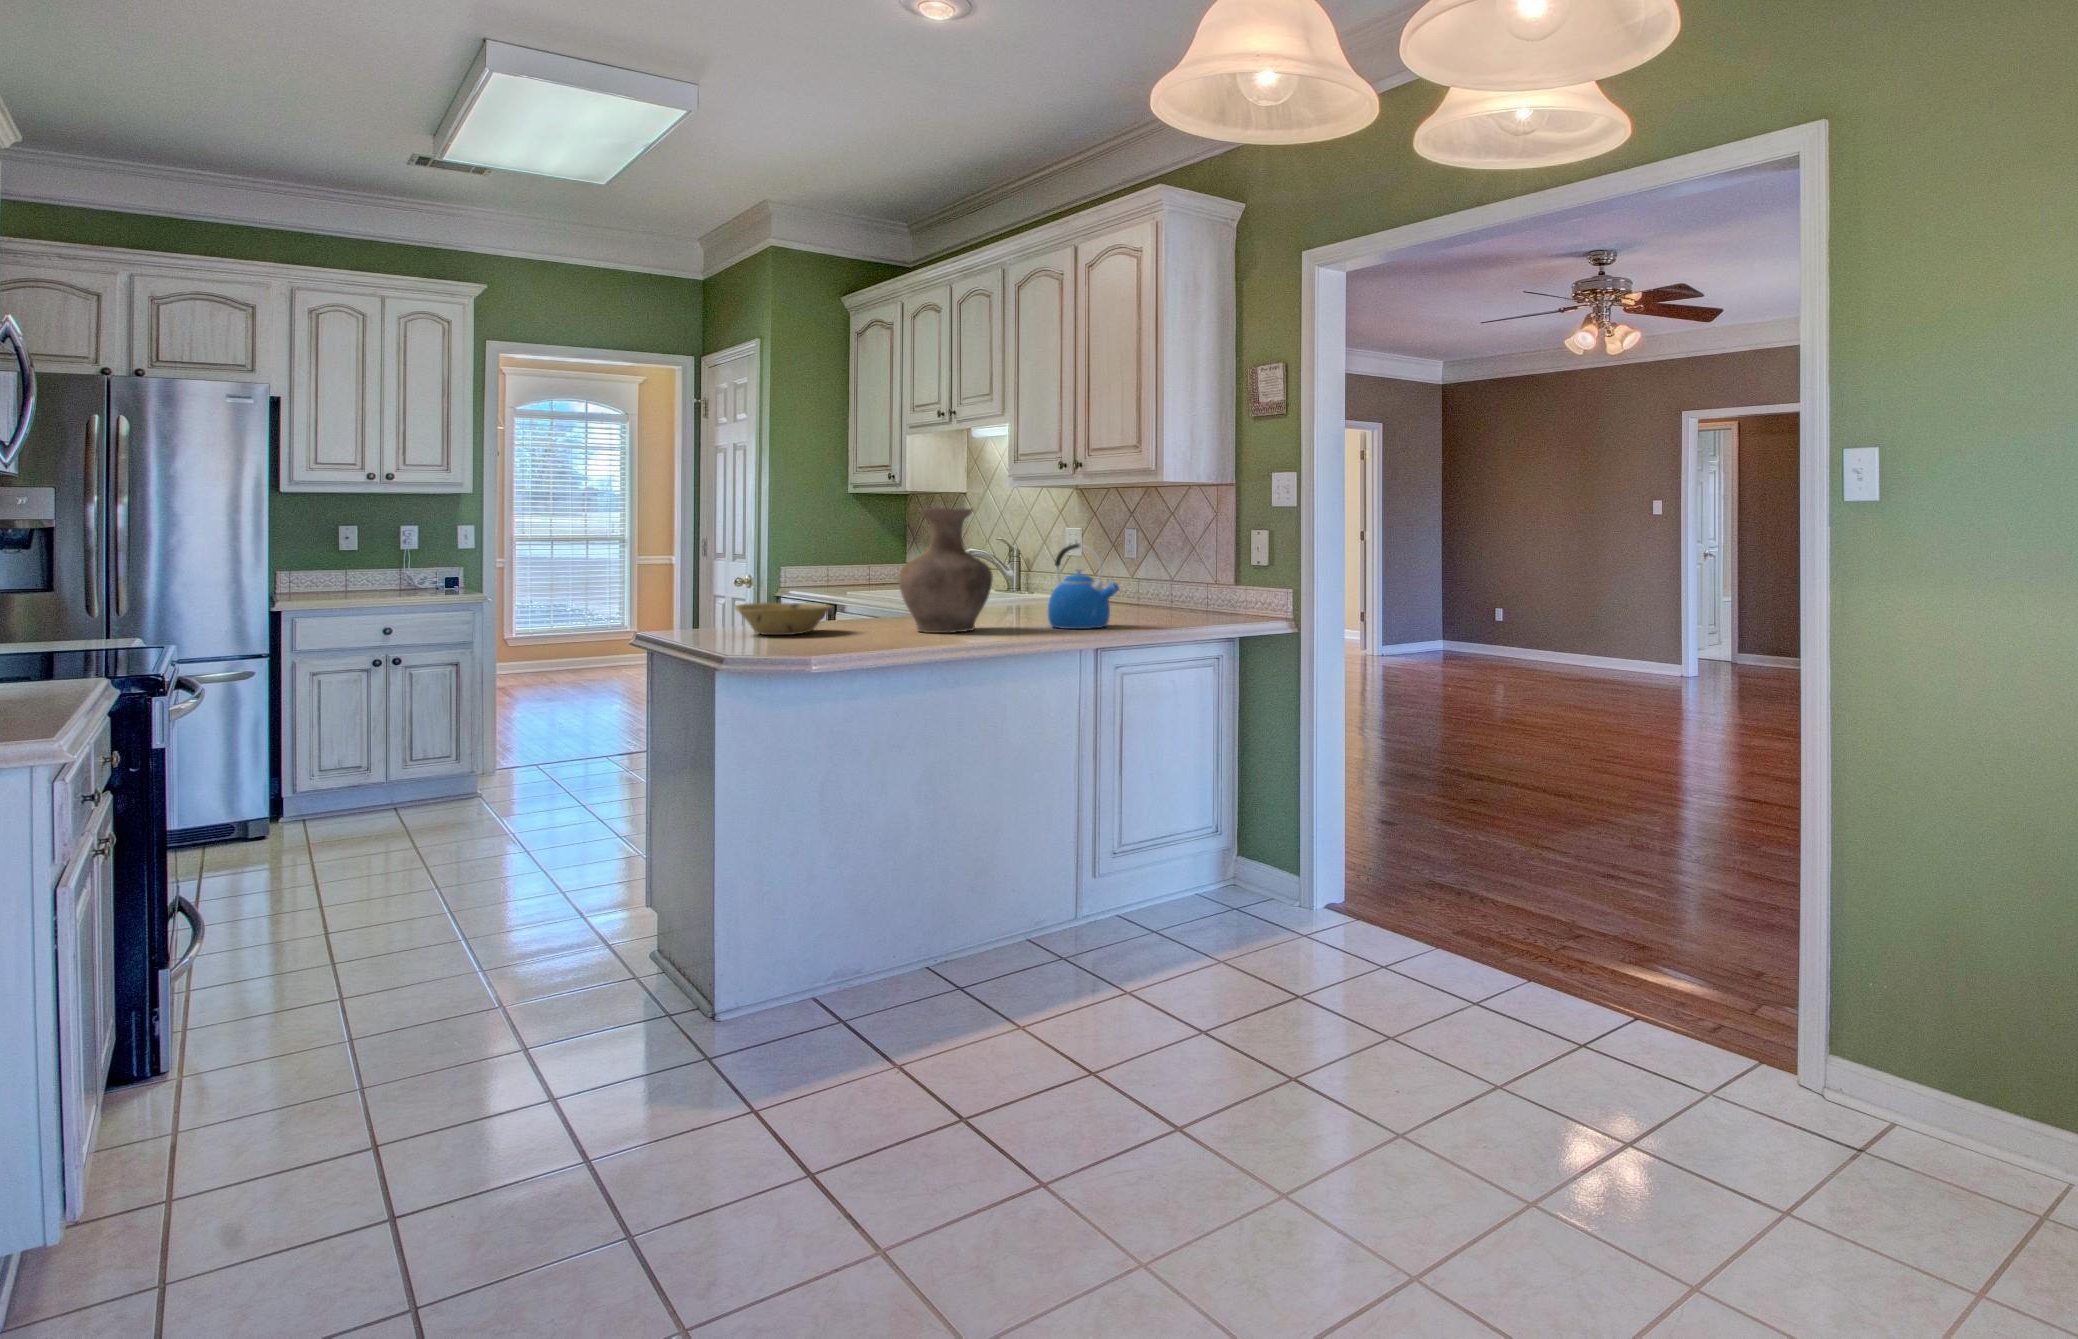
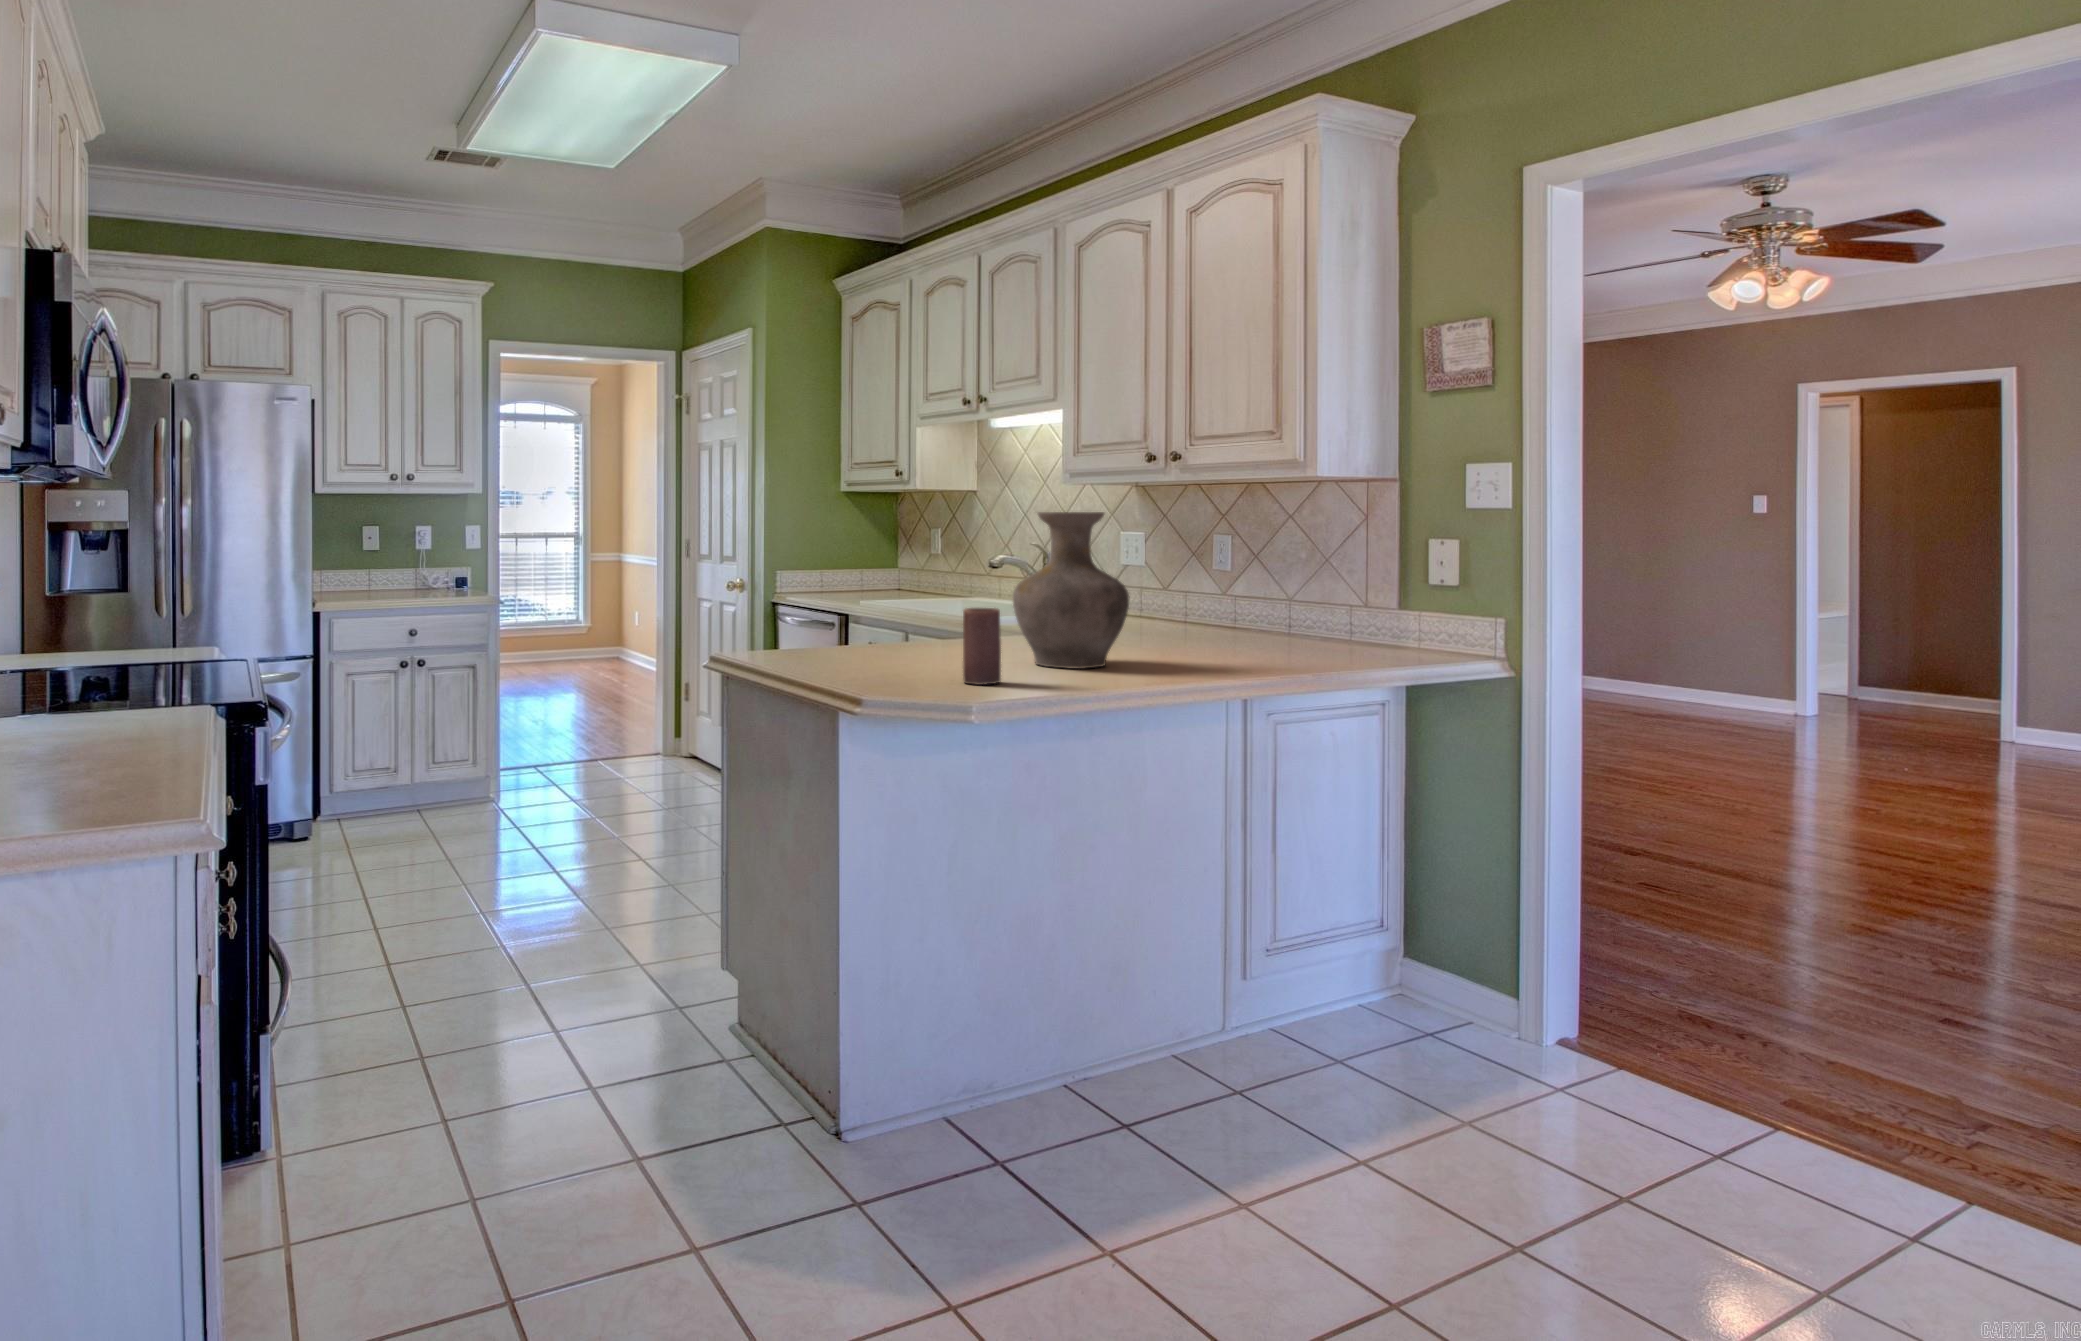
kettle: present [1048,544,1119,629] -> none [1187,556,1289,666]
candle: none [831,584,862,644] -> present [963,608,1001,685]
bowl: present [734,602,832,635] -> none [825,624,937,667]

